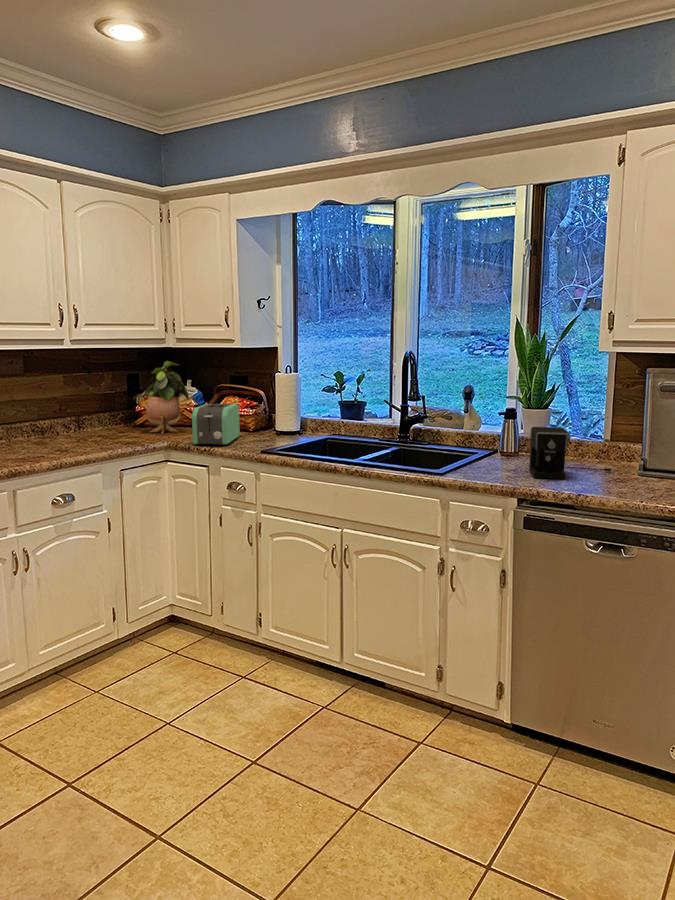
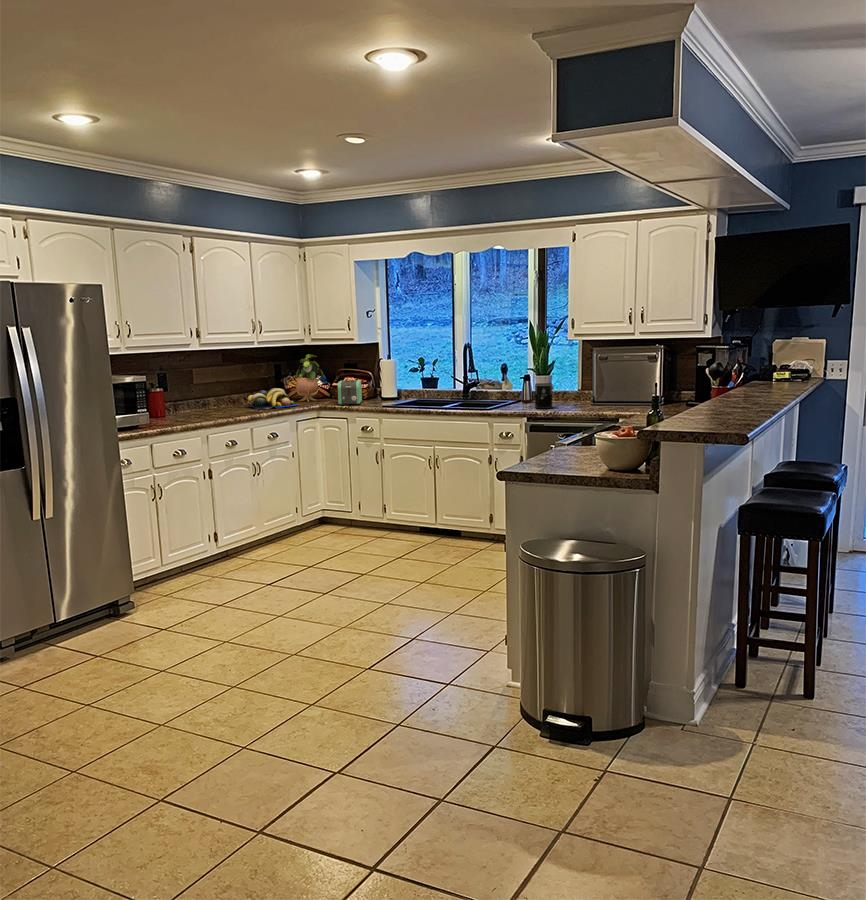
fruit bowl: none [51,413,134,449] -> present [247,388,297,409]

